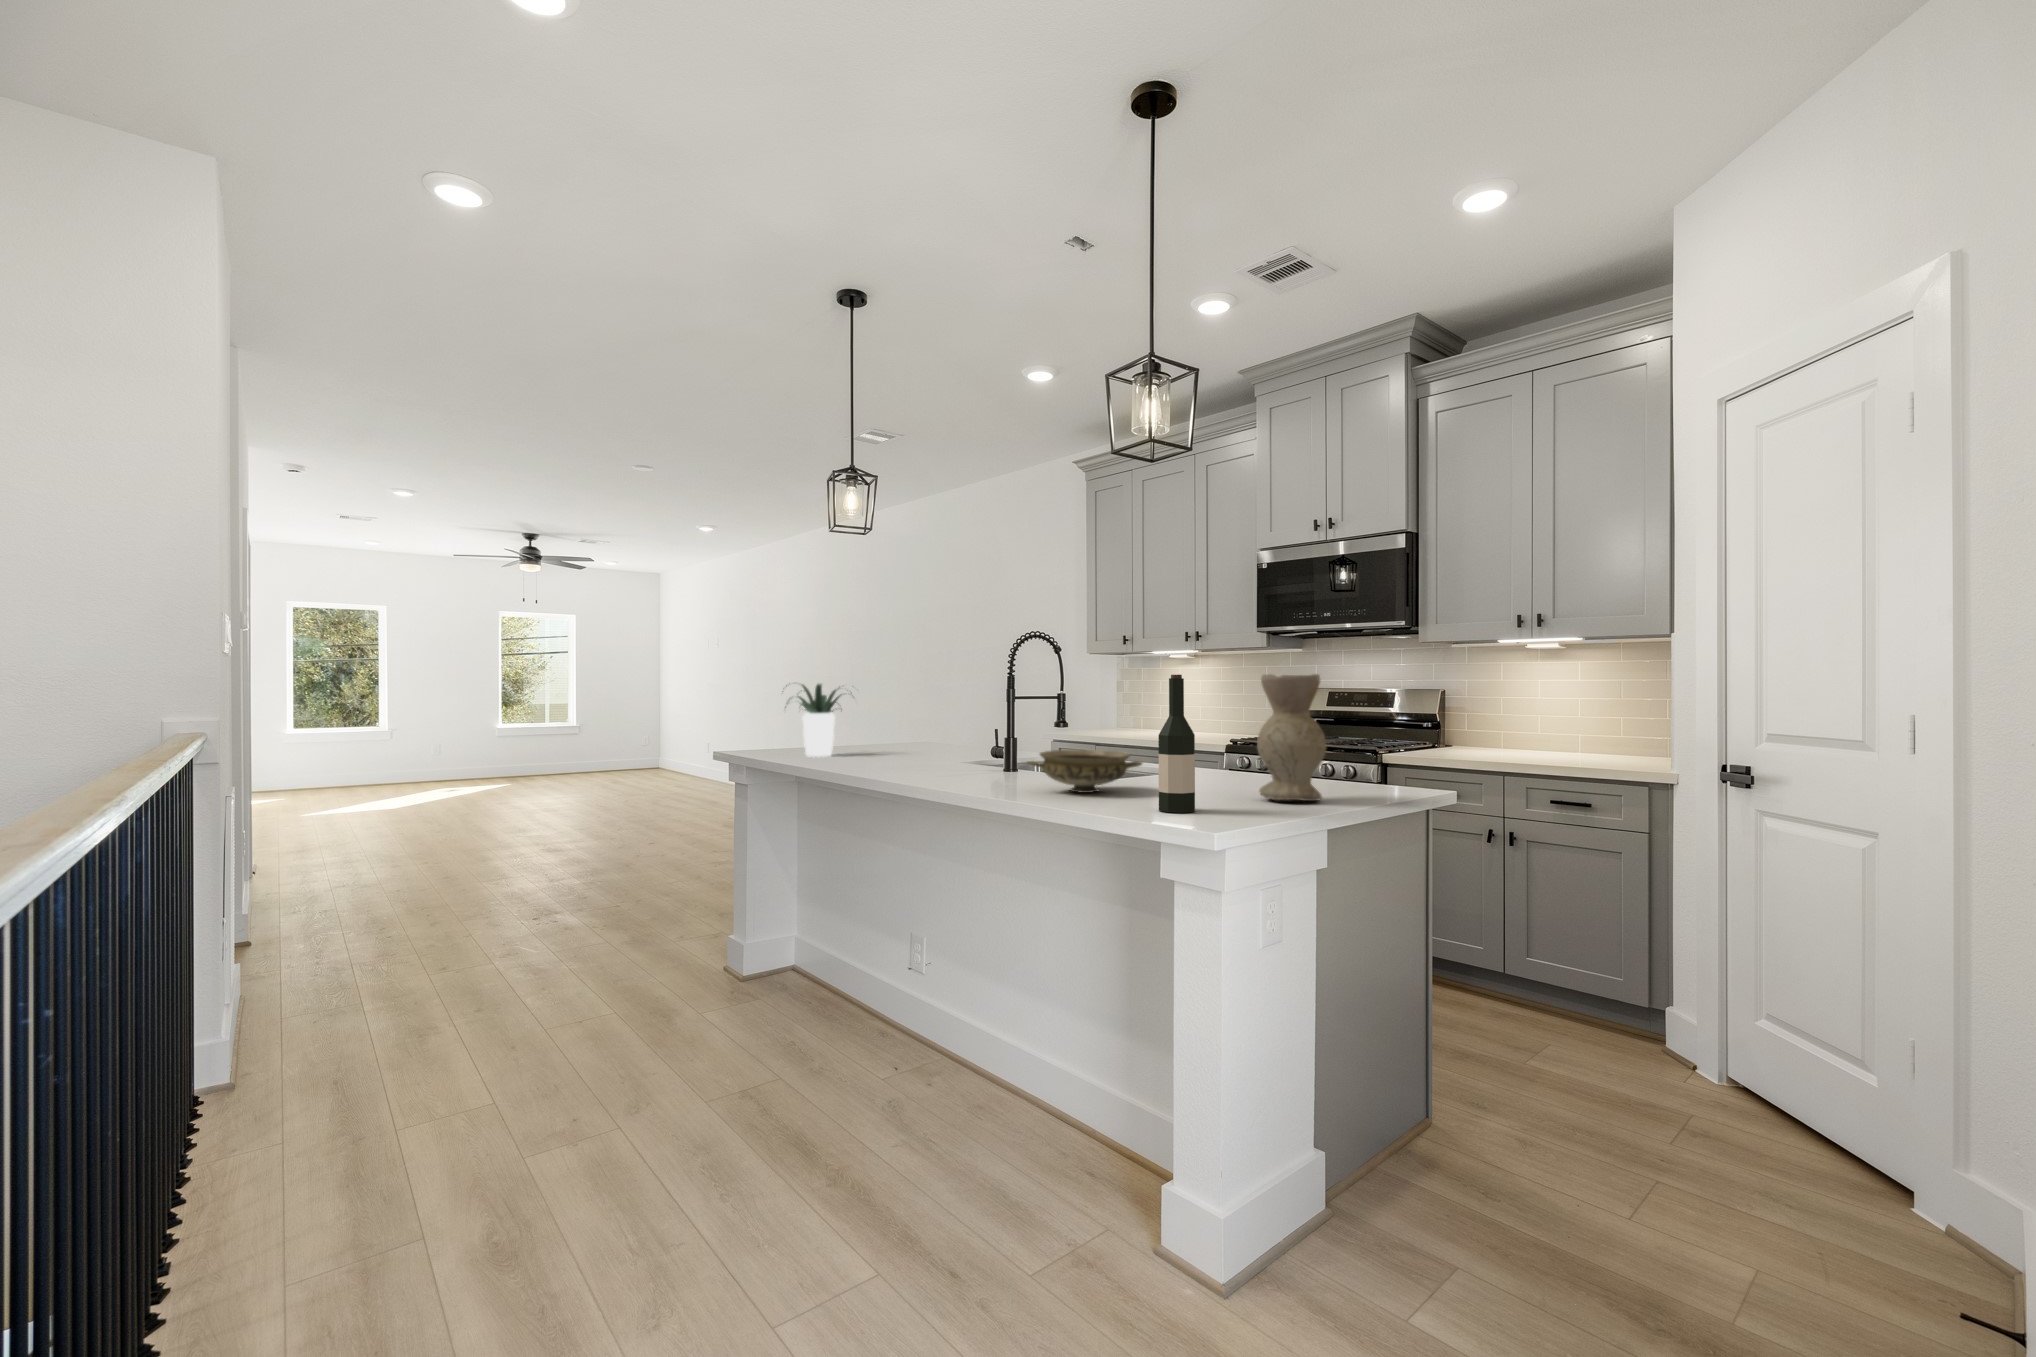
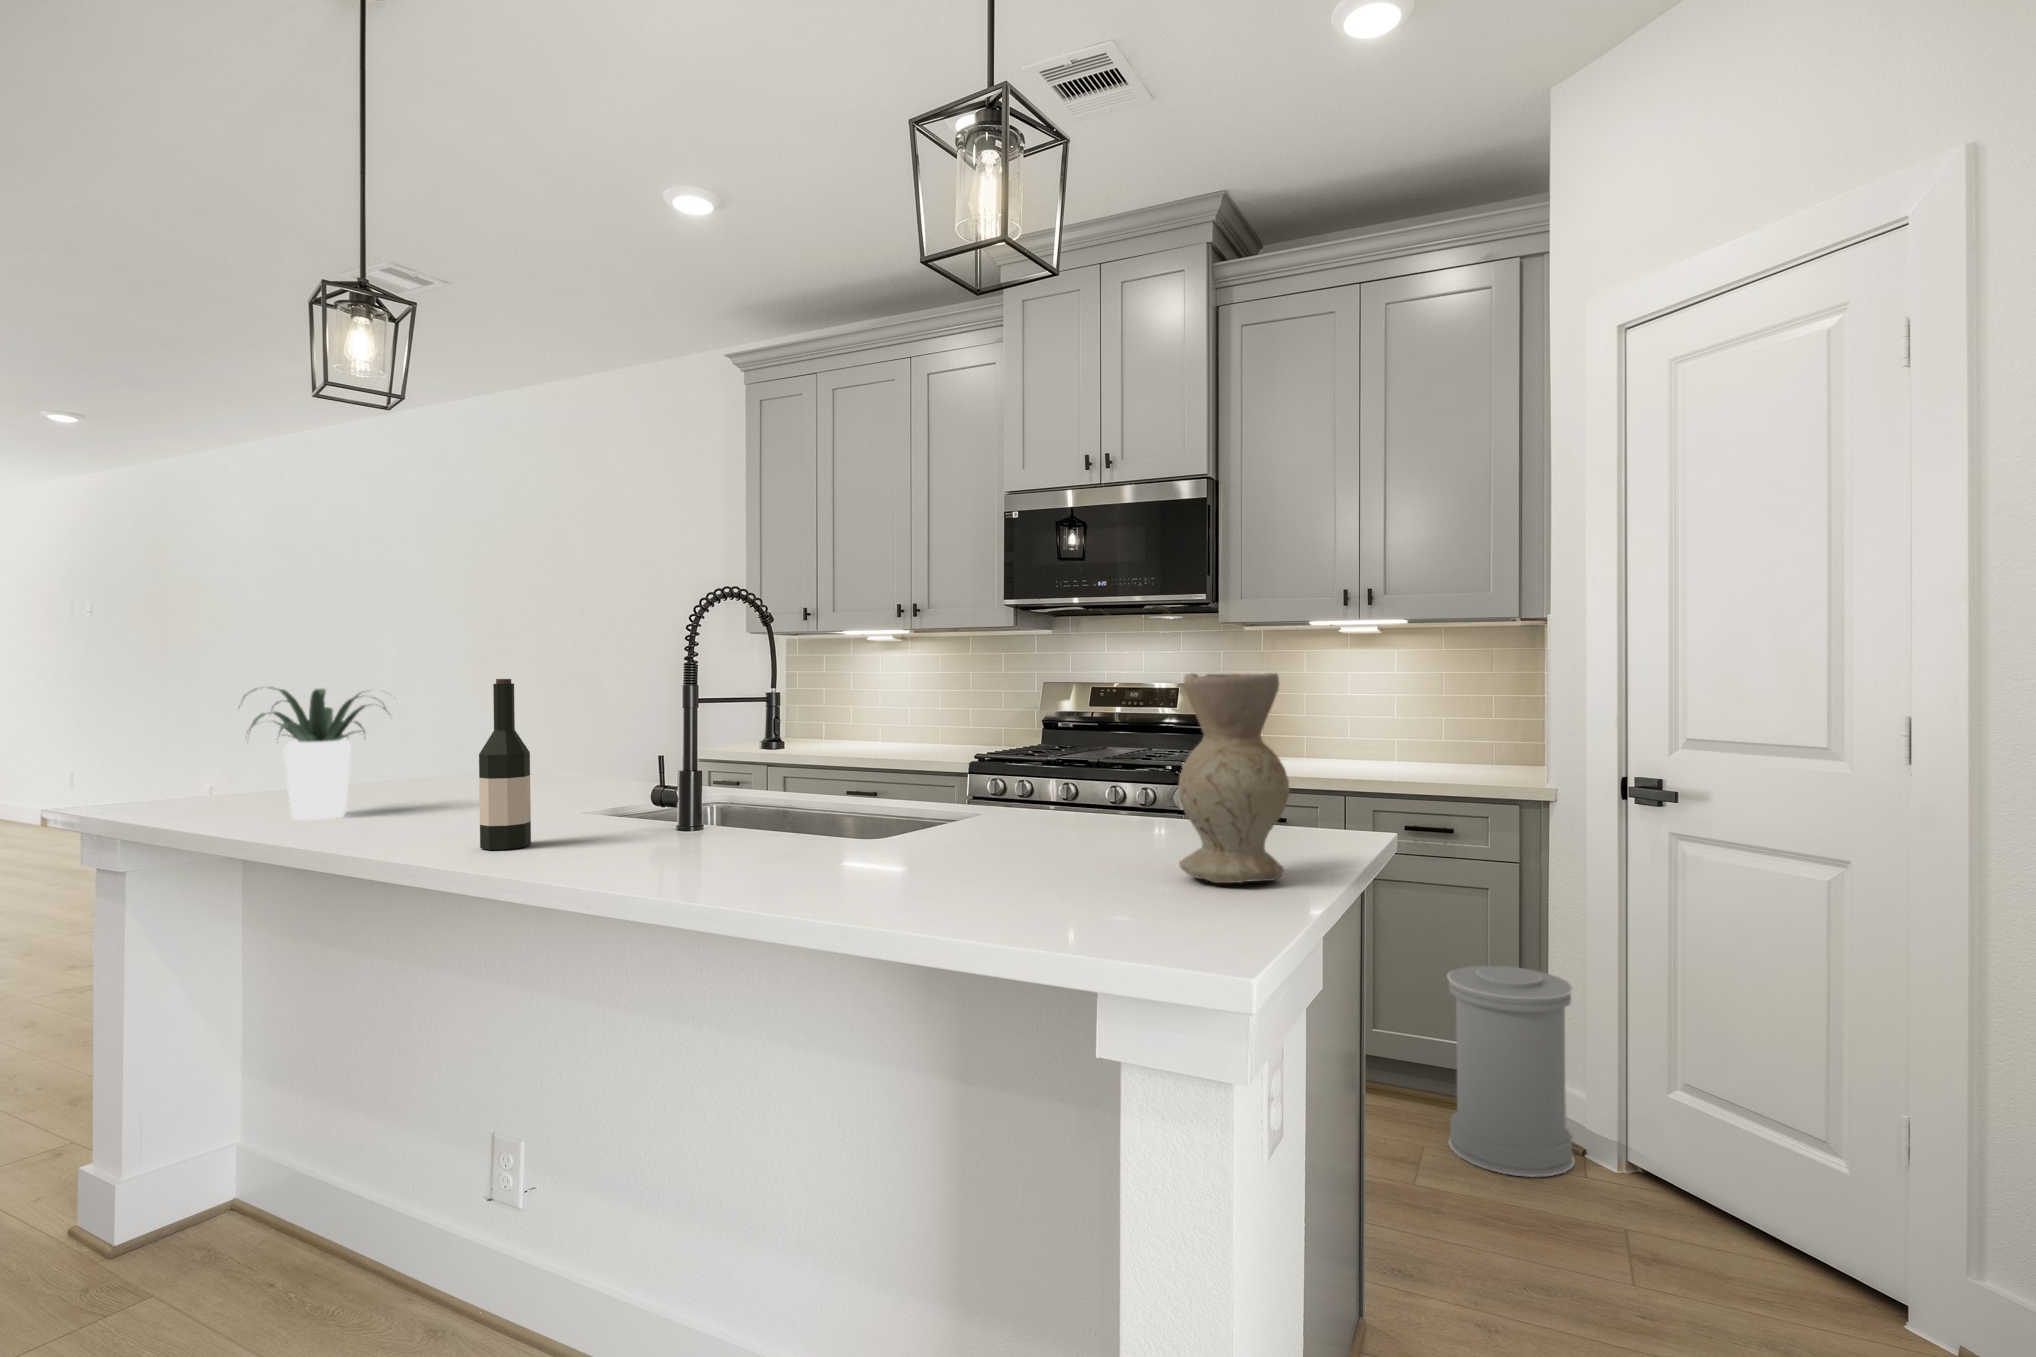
wine bottle: present [1158,675,1195,813] -> present [479,679,531,850]
ceramic bowl: present [1028,750,1142,793] -> none [776,804,975,885]
trash can: none [1570,911,1679,1075] -> present [1447,966,1575,1177]

